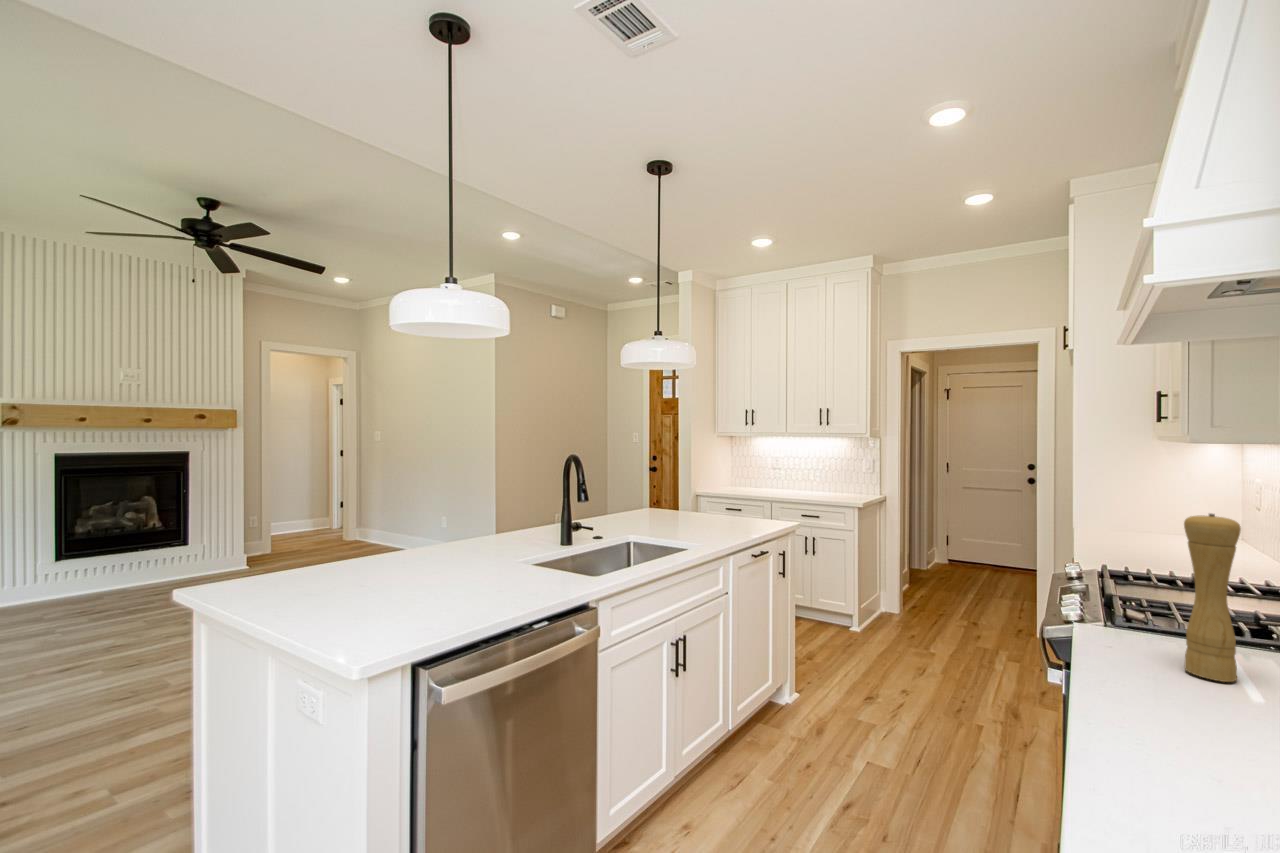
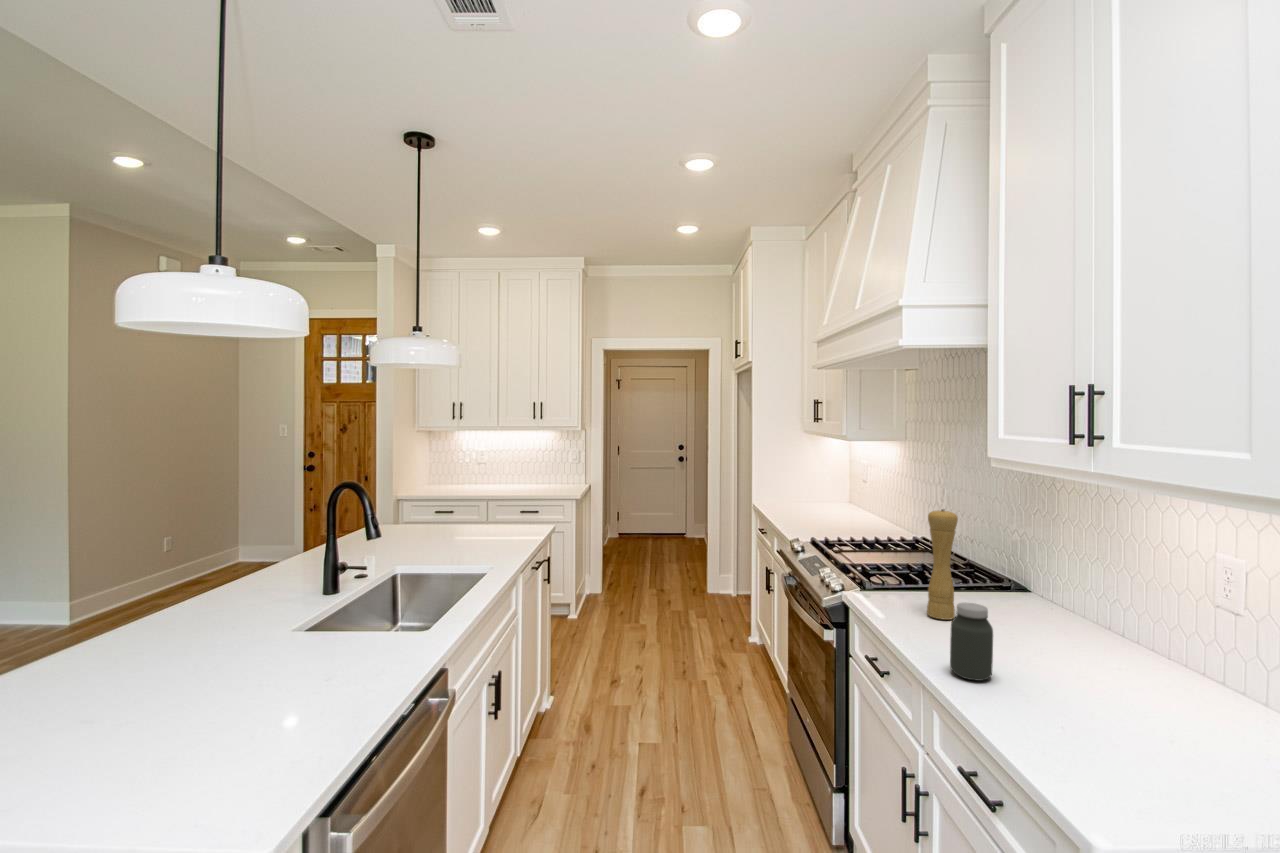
jar: none [1123,634,1201,758] -> present [950,603,993,681]

